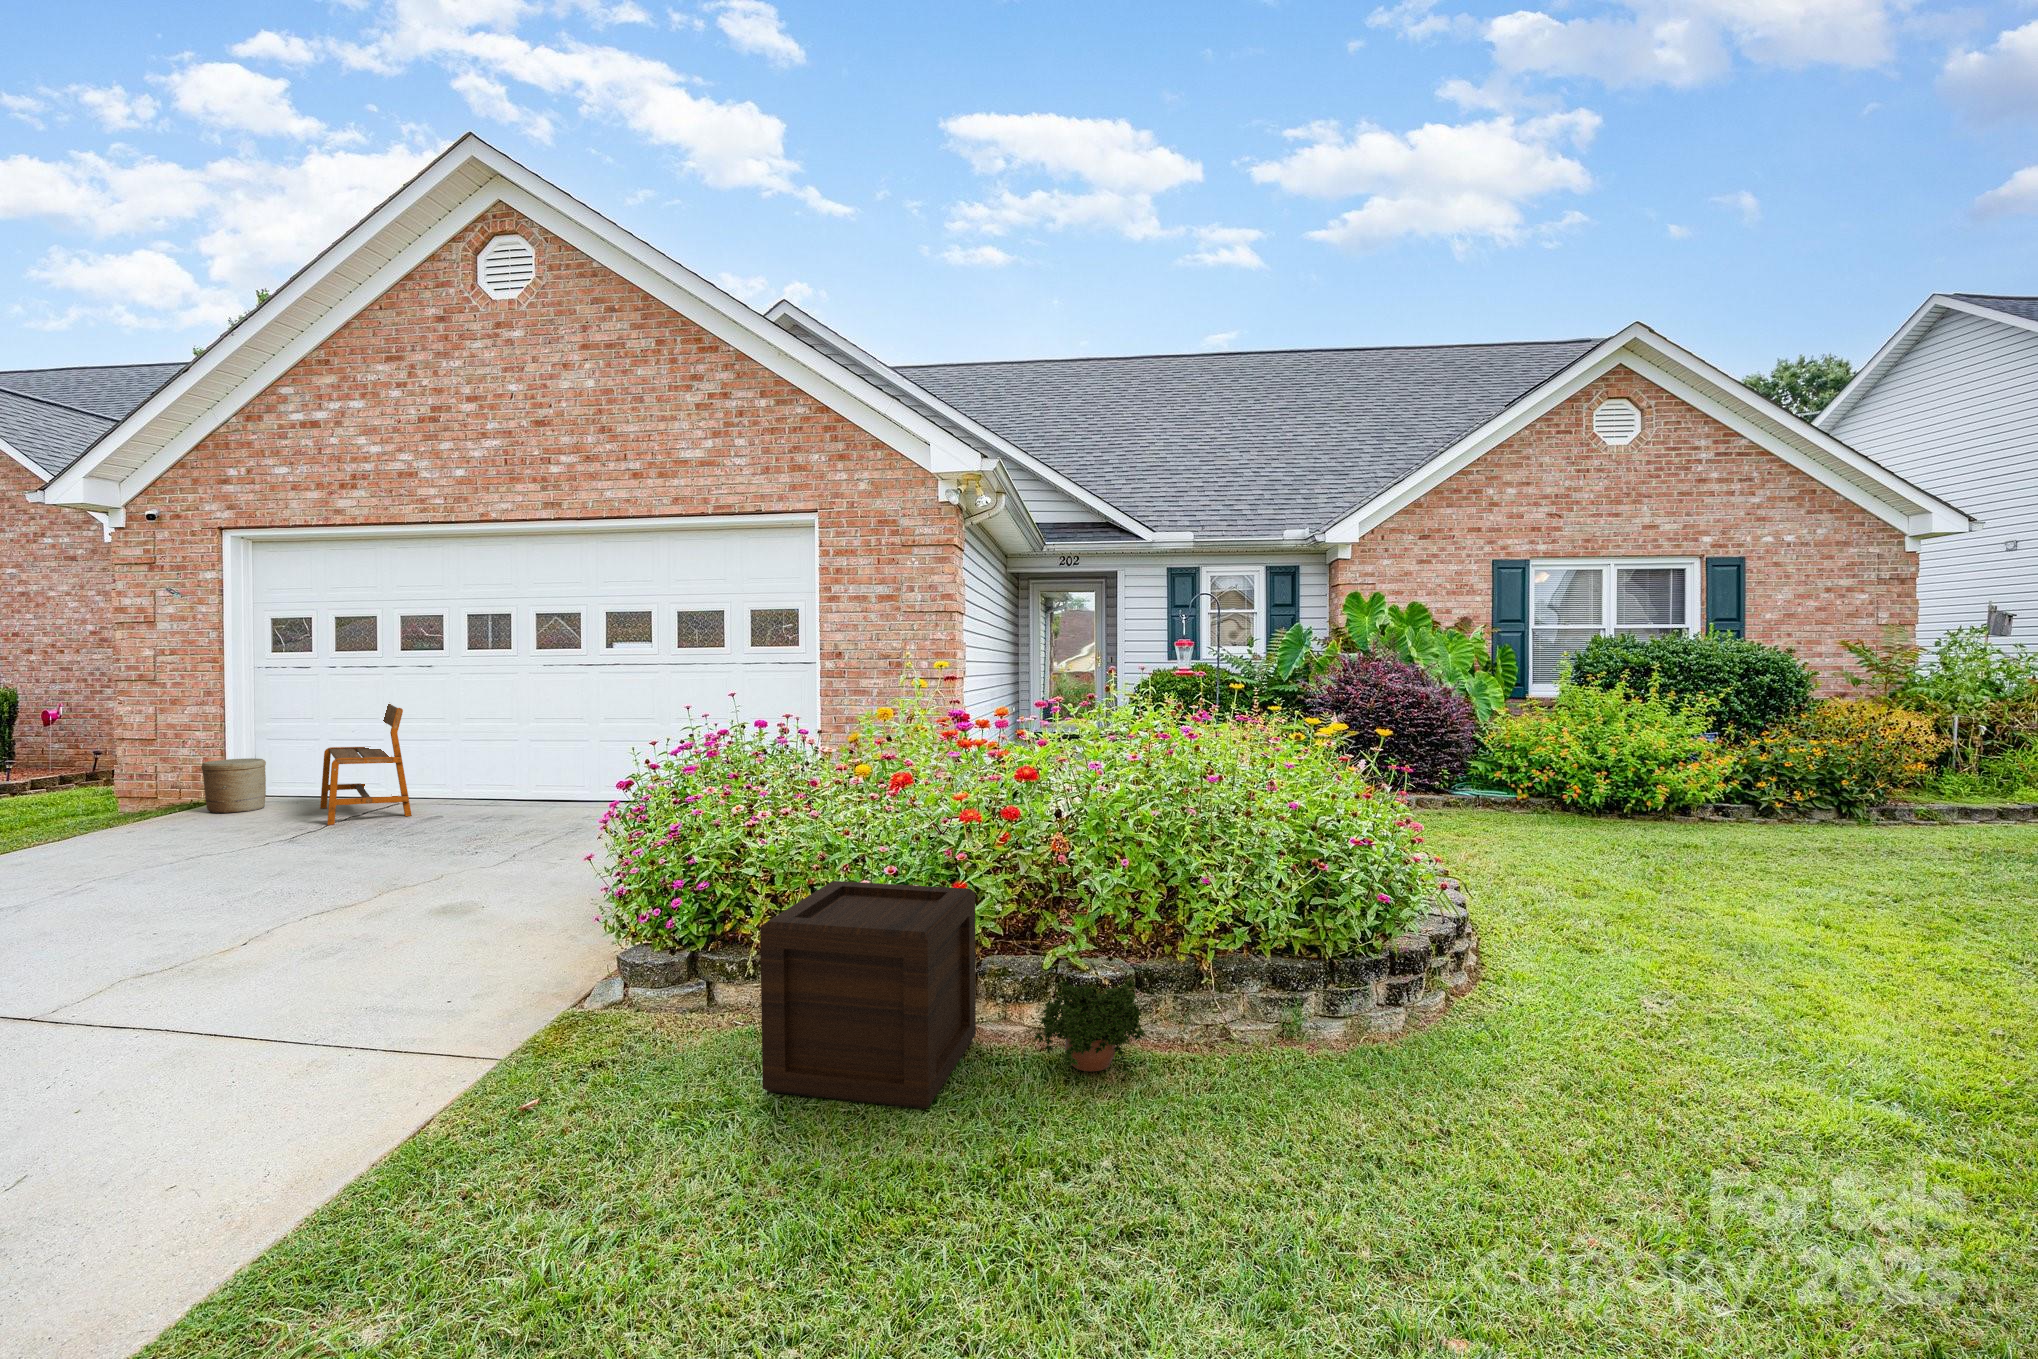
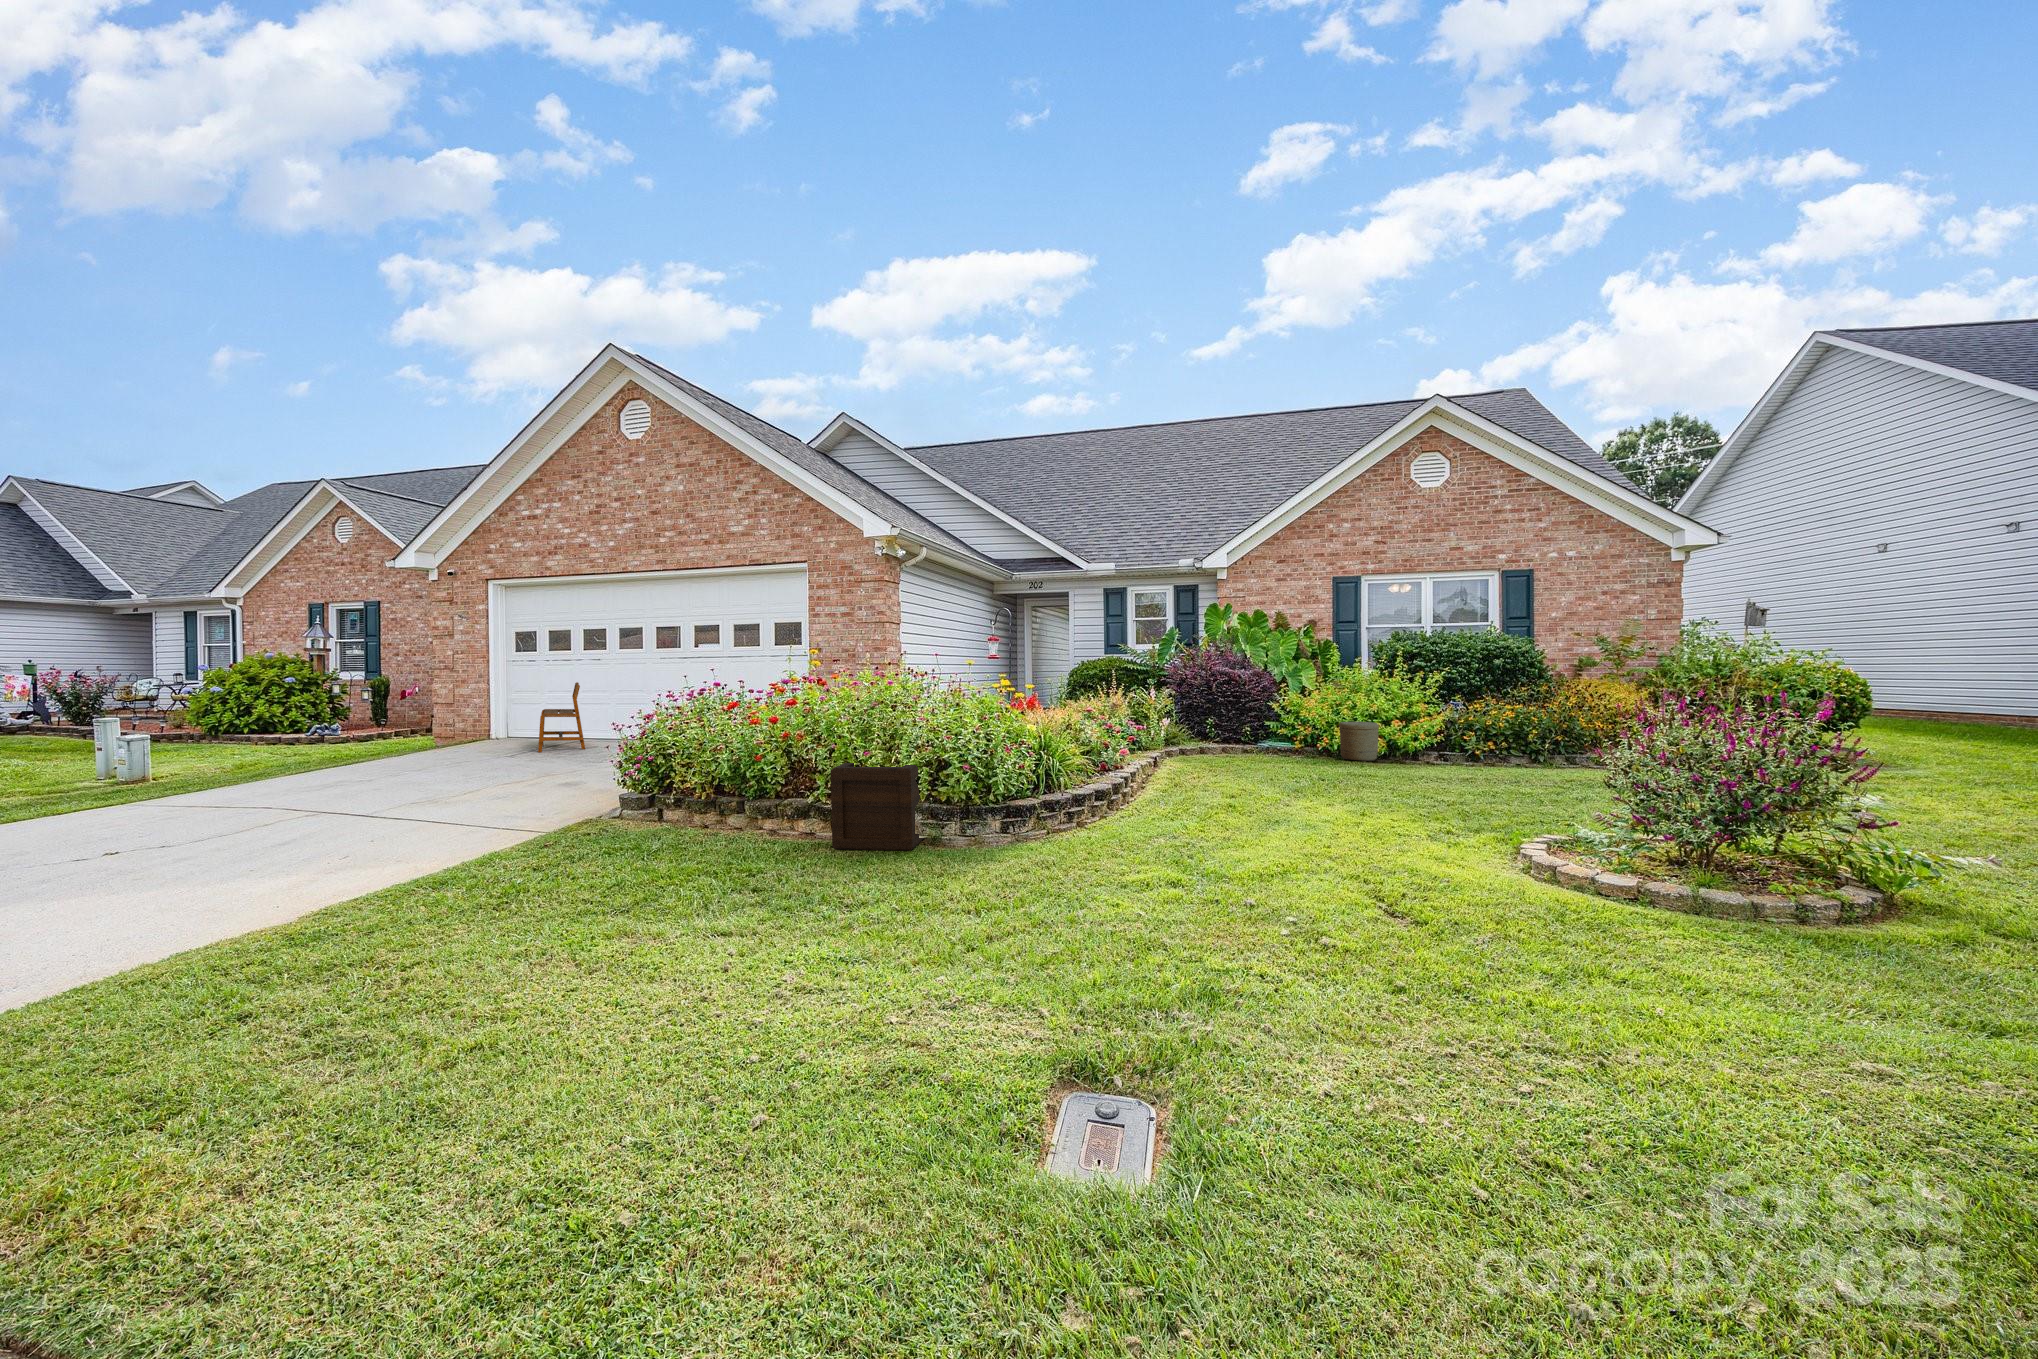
woven basket: present [201,758,266,813] -> present [1339,722,1379,761]
wooden crate: present [760,881,976,1109] -> present [830,763,924,851]
potted plant: present [1034,979,1145,1078] -> none [767,796,823,839]

